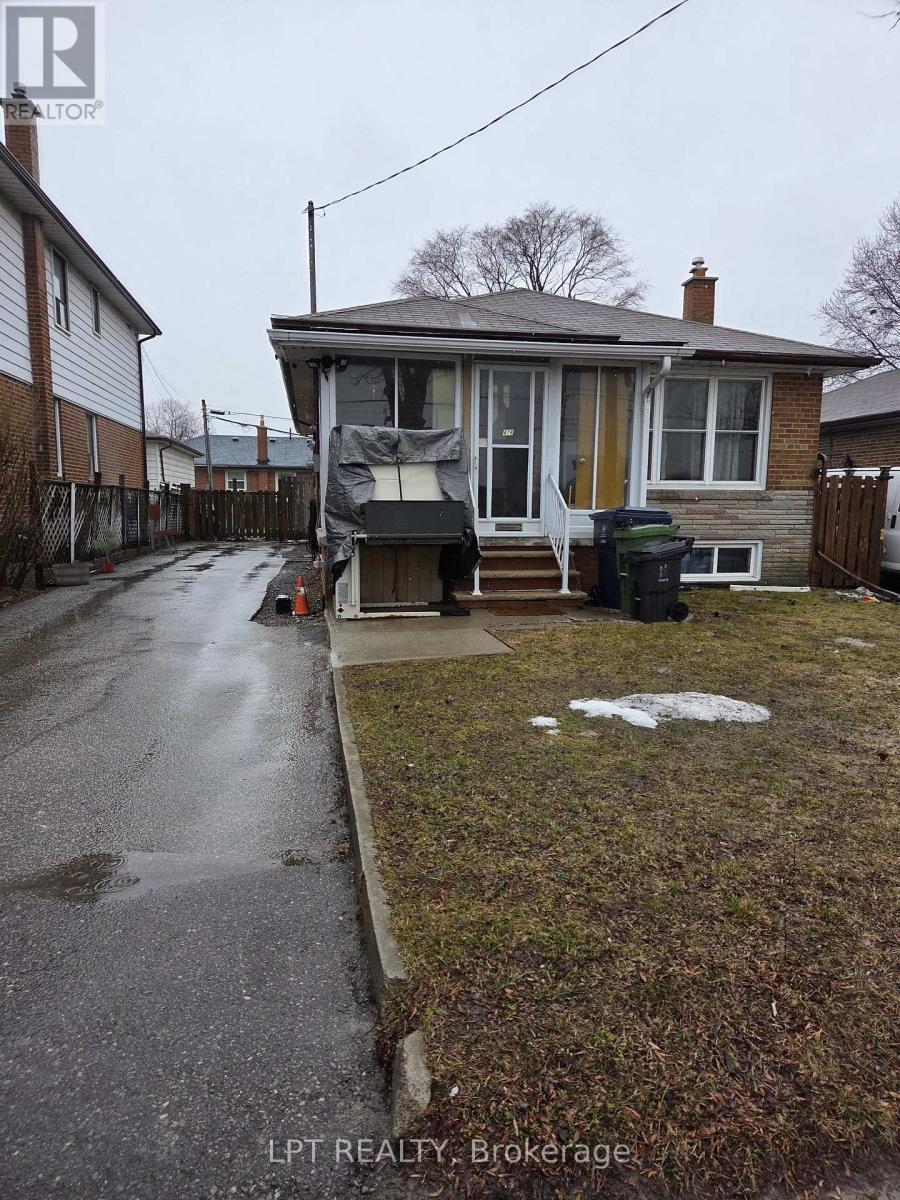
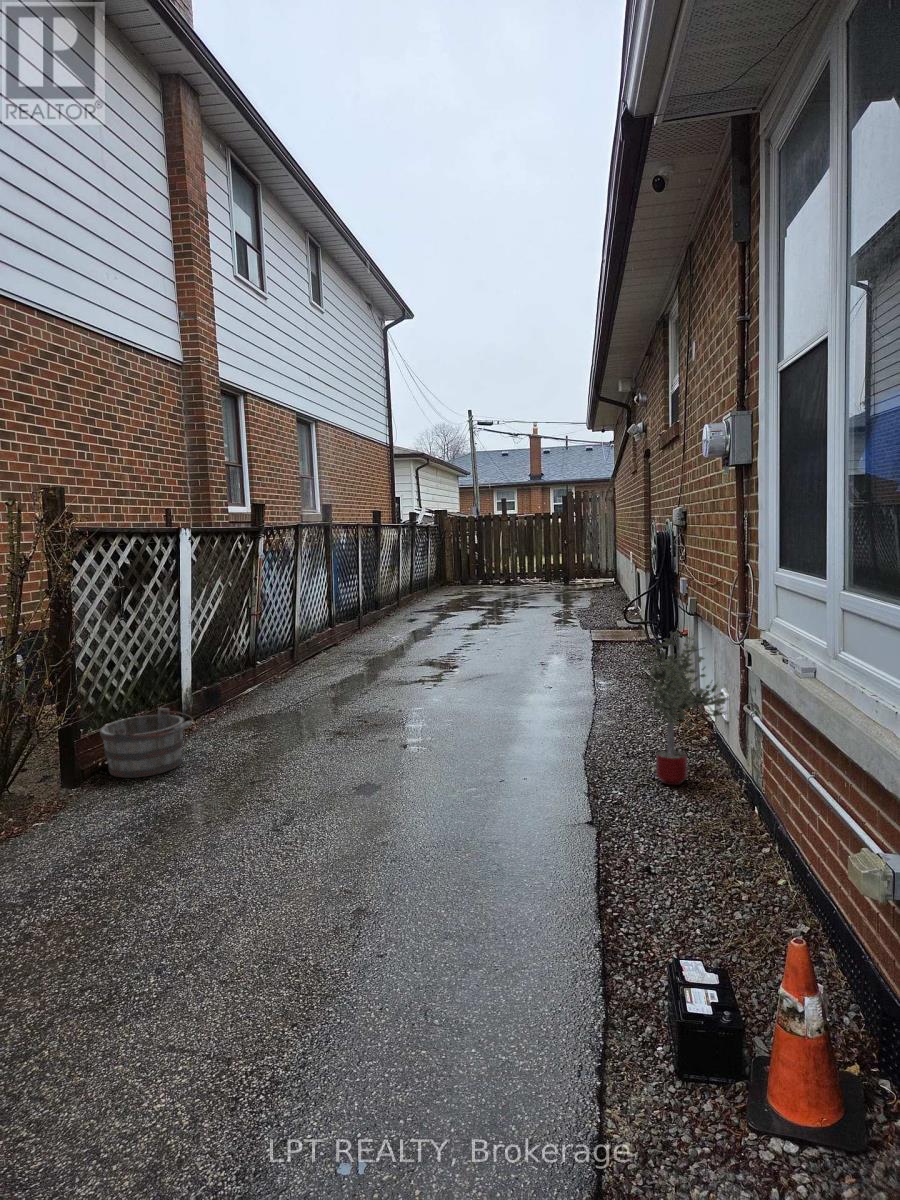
bench: present [148,504,184,555] -> none [380,544,432,622]
potted tree: present [93,524,119,573] -> present [642,632,728,785]

